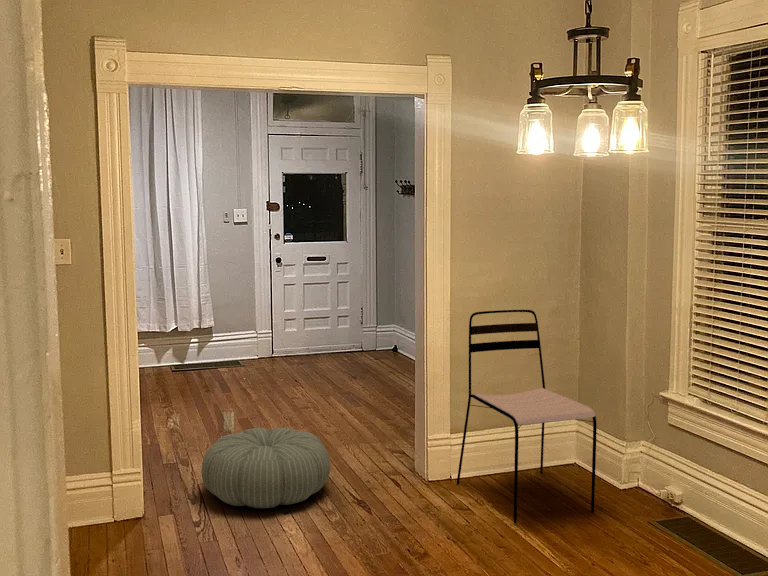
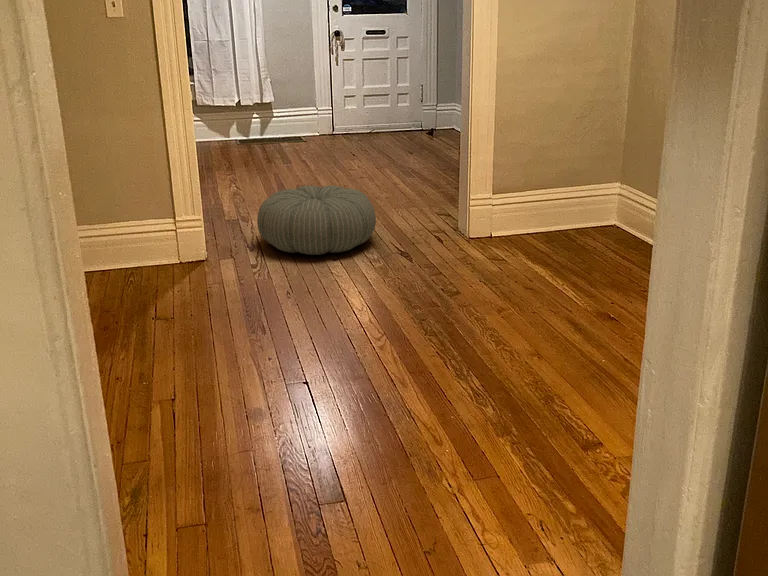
dining chair: present [457,310,597,524] -> none [496,68,632,271]

